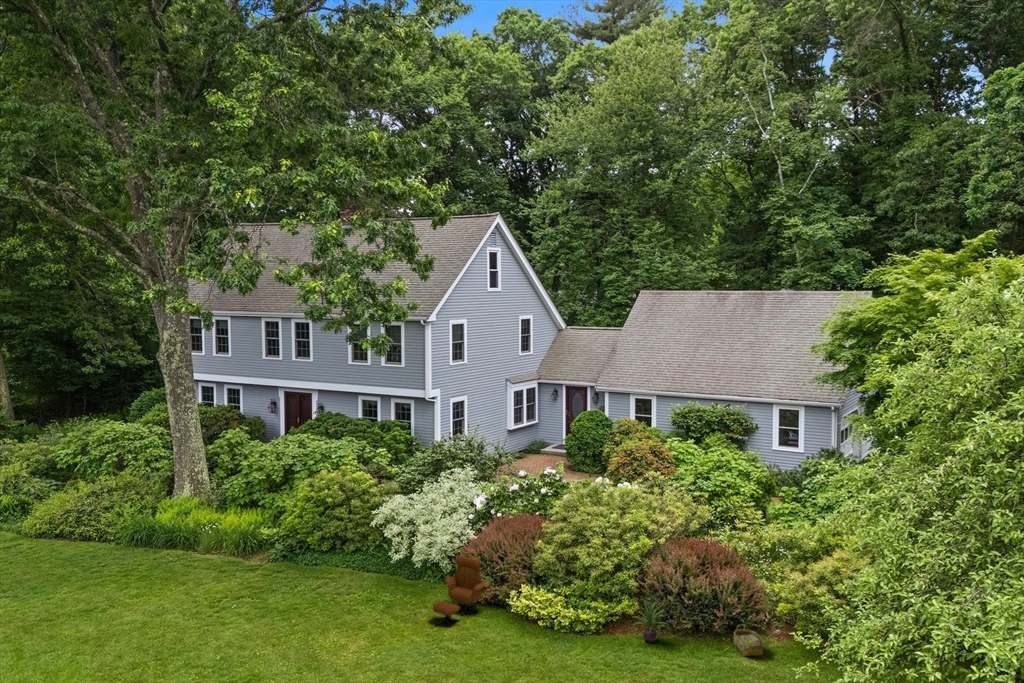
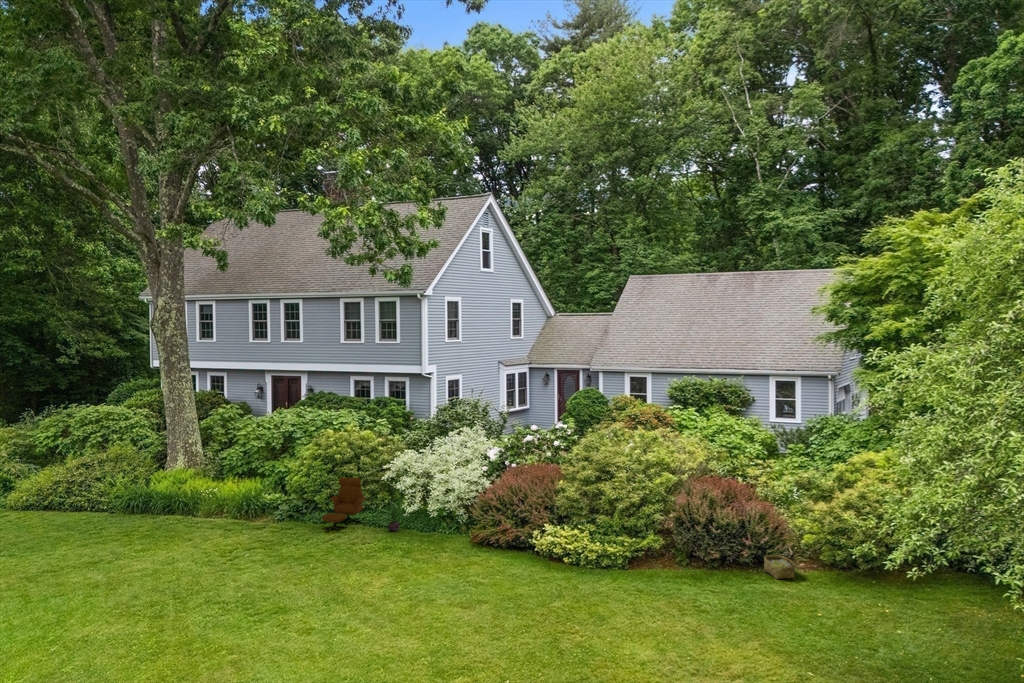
lounge chair: present [433,556,485,627] -> present [322,477,366,532]
decorative plant: present [634,600,664,642] -> present [388,500,399,532]

